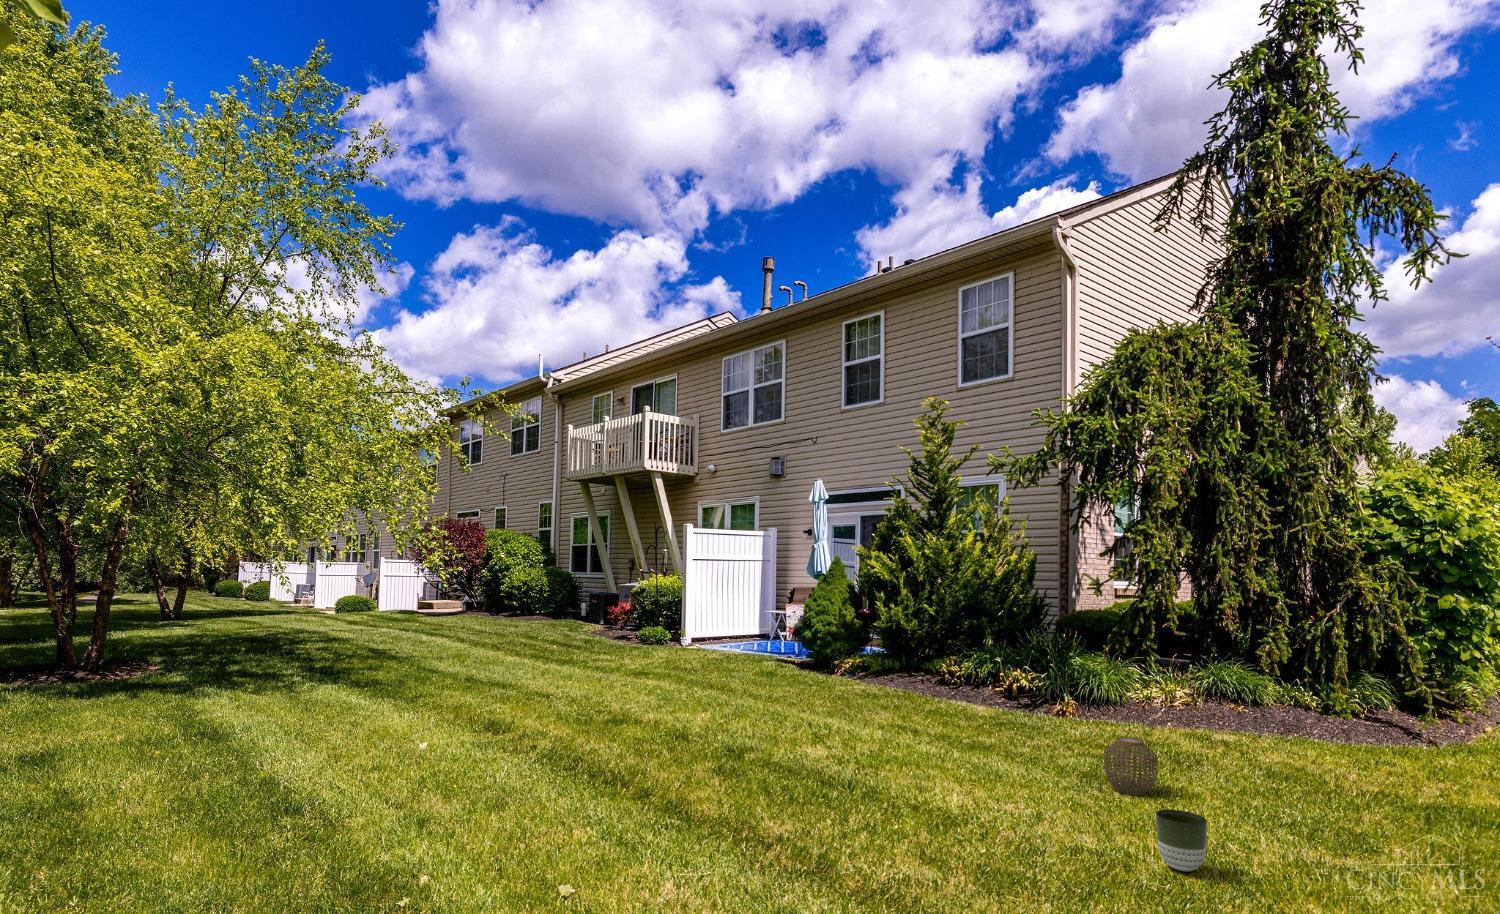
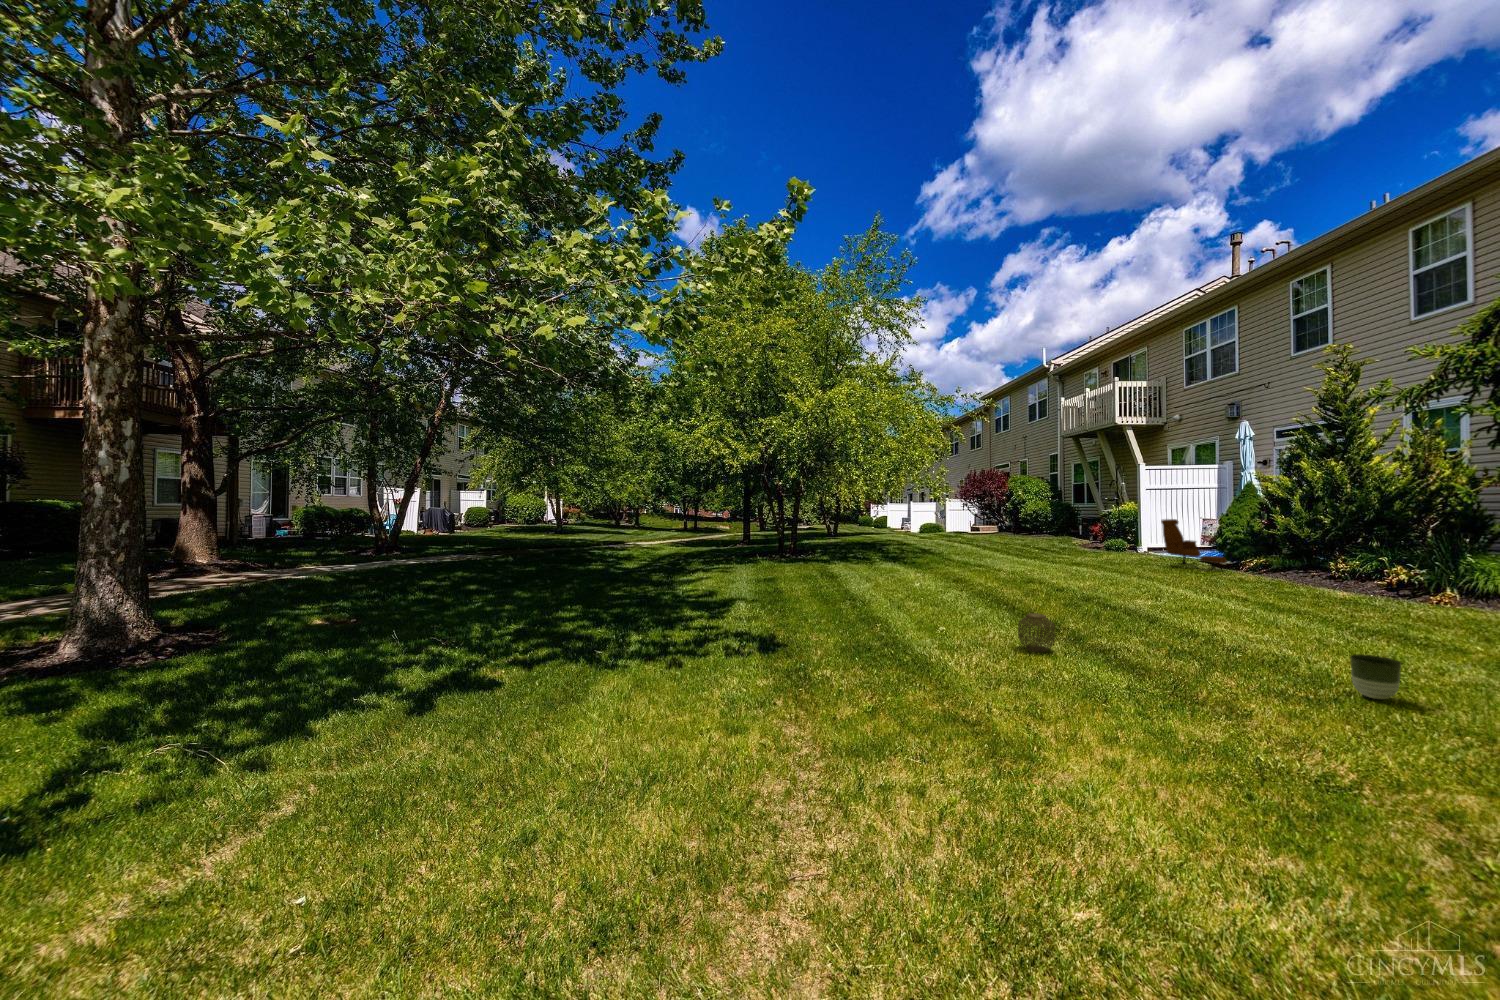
lounge chair: none [729,602,800,672] -> present [1161,519,1227,570]
woven basket: present [1104,737,1157,795] -> present [1018,613,1055,652]

